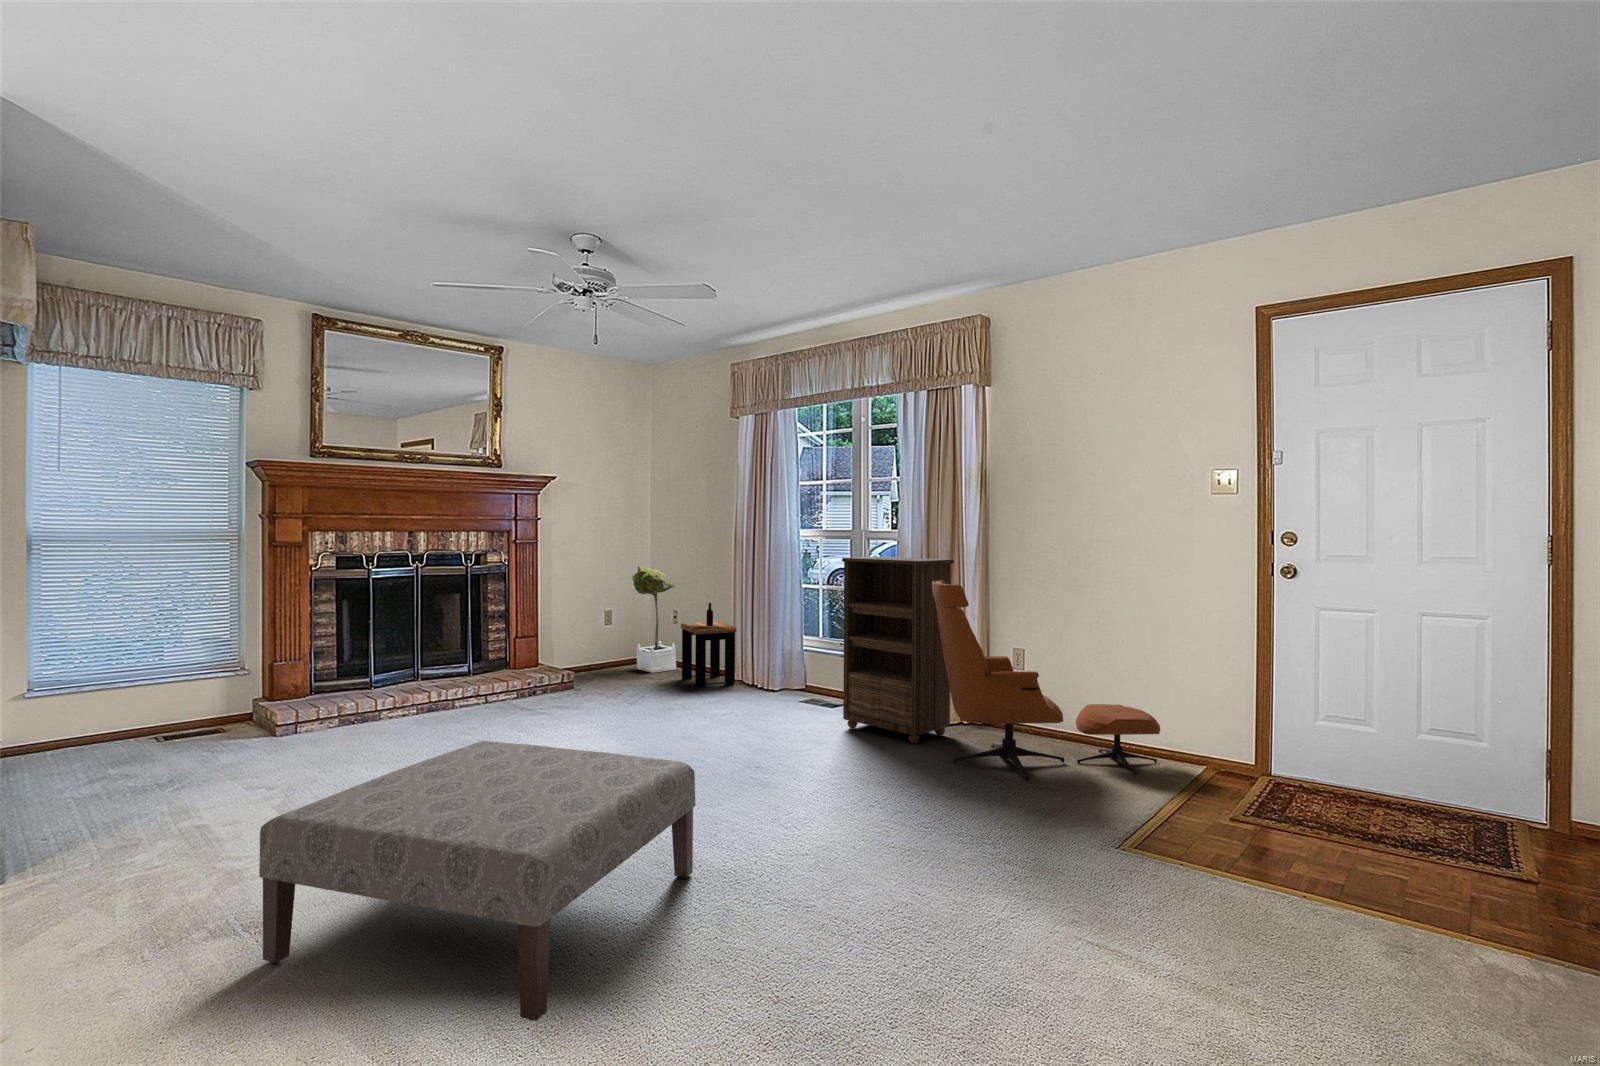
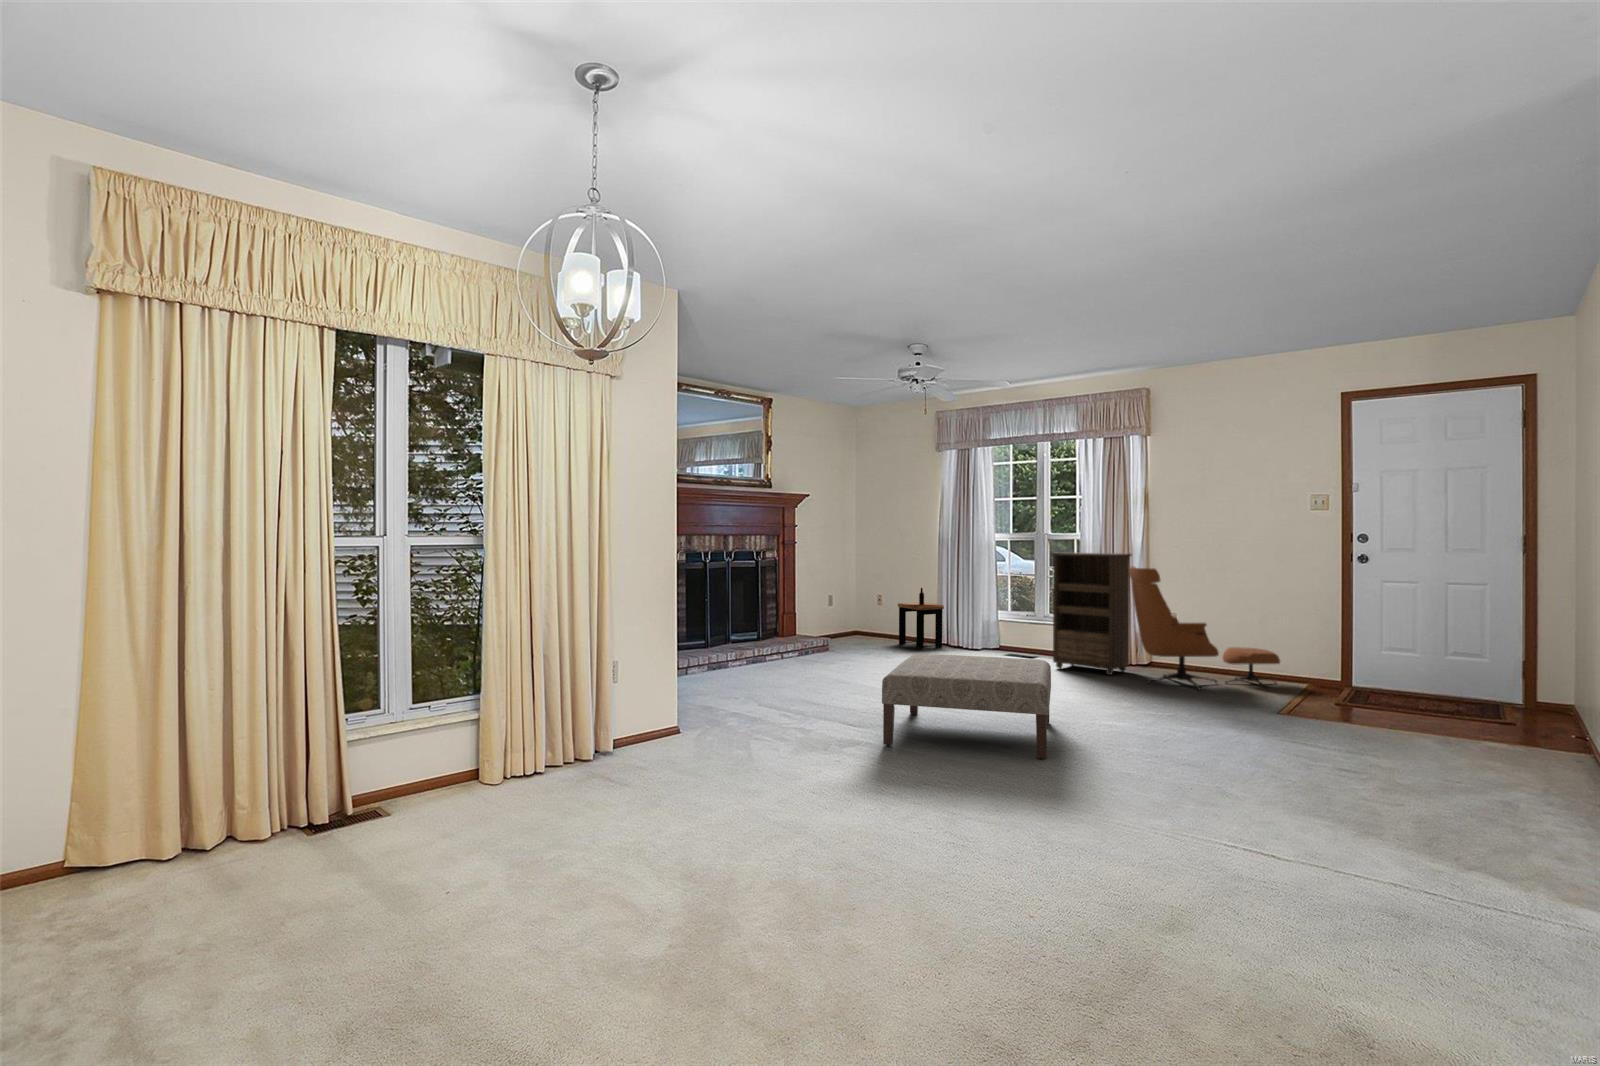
potted tree: present [632,566,676,673] -> none [851,561,885,641]

